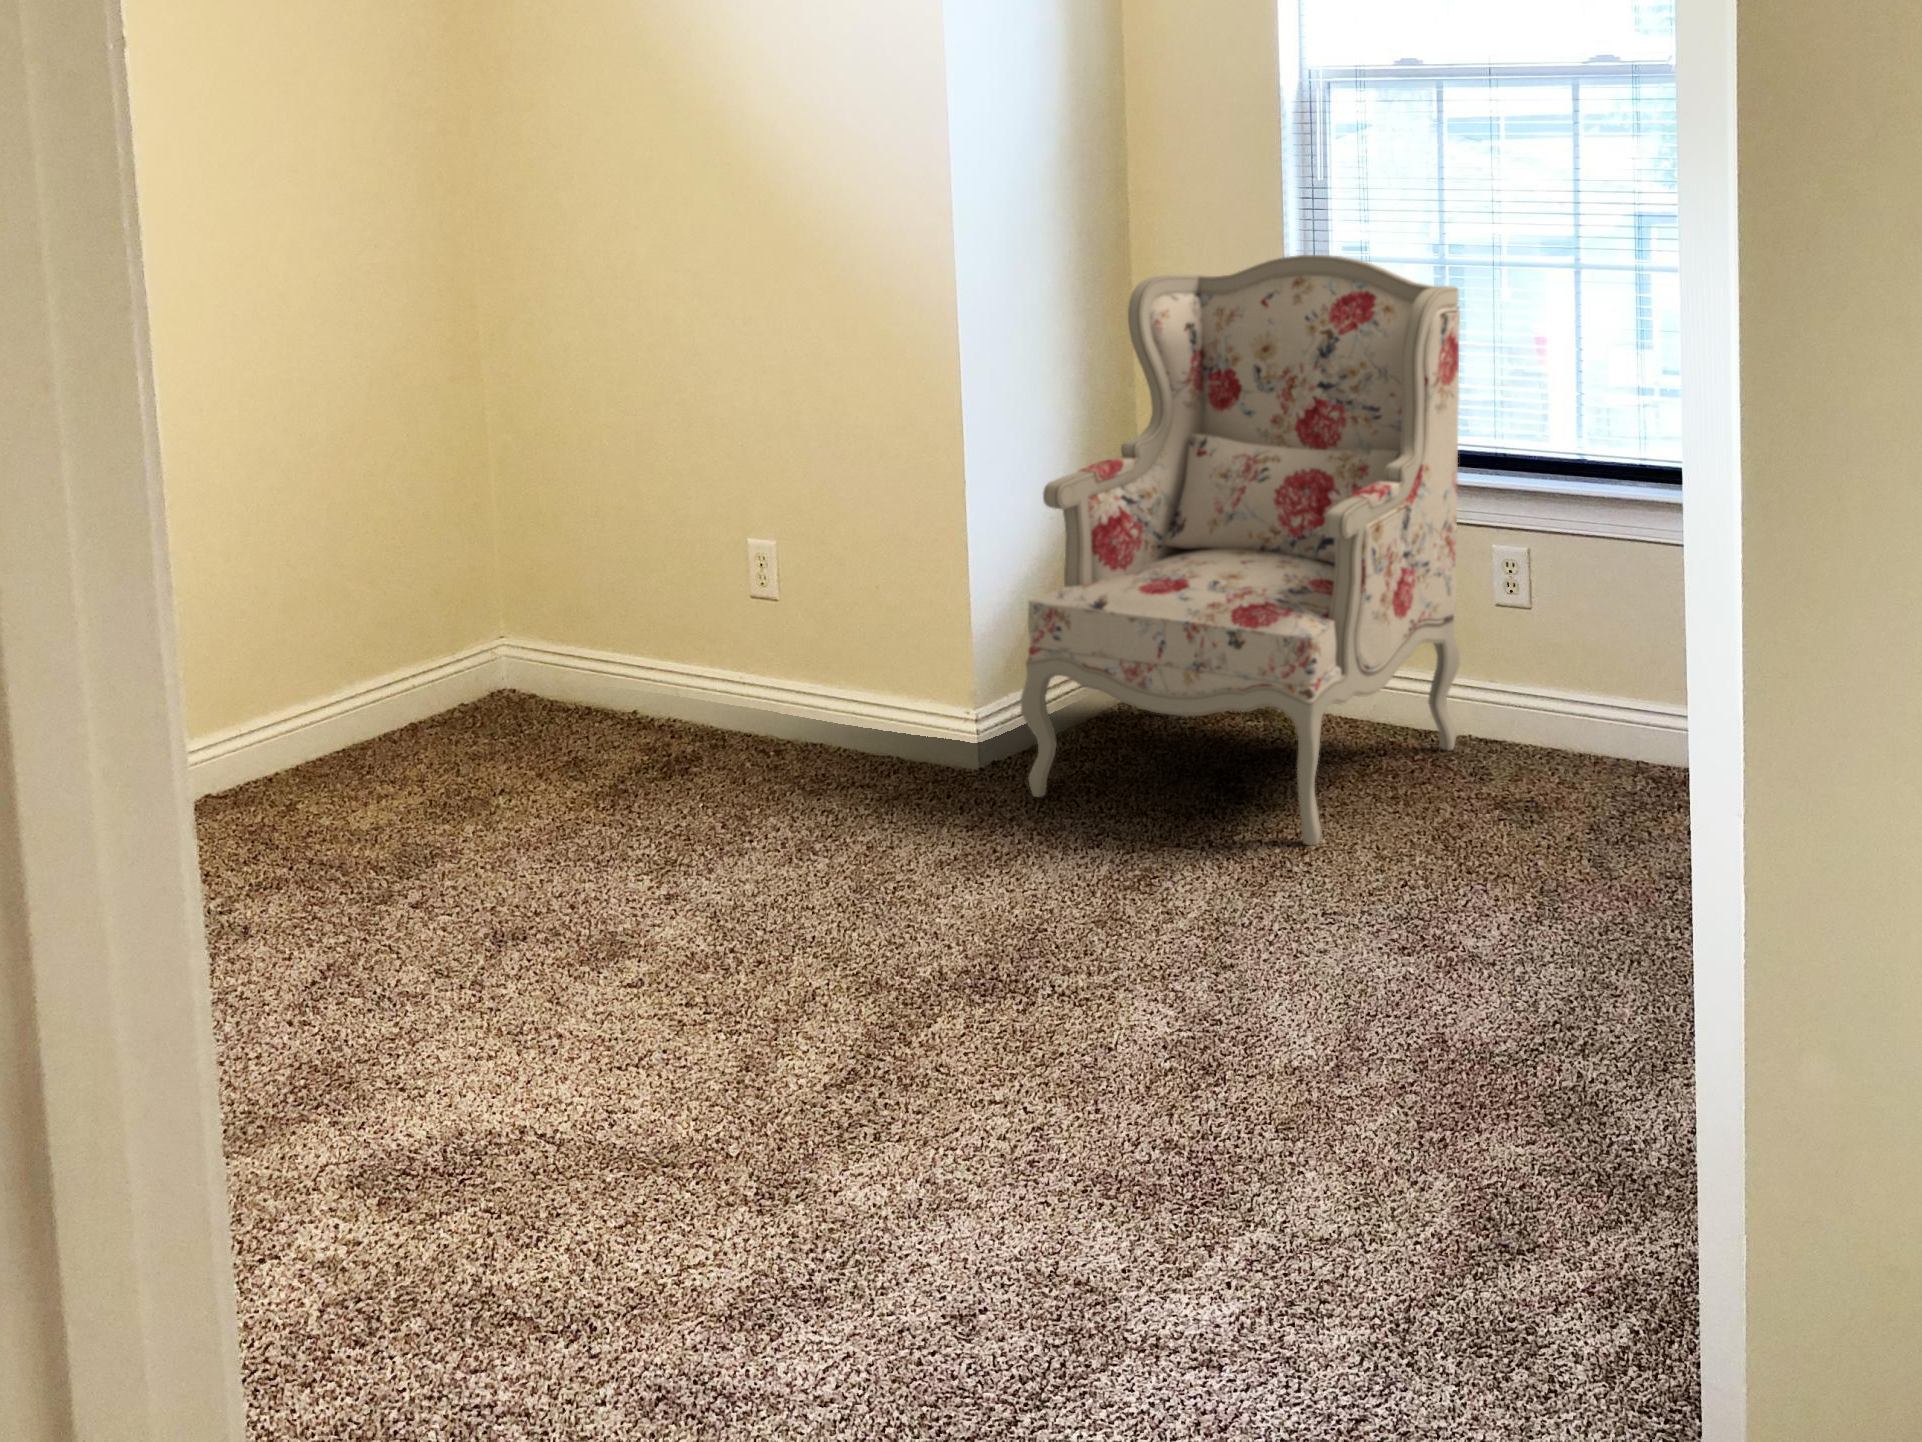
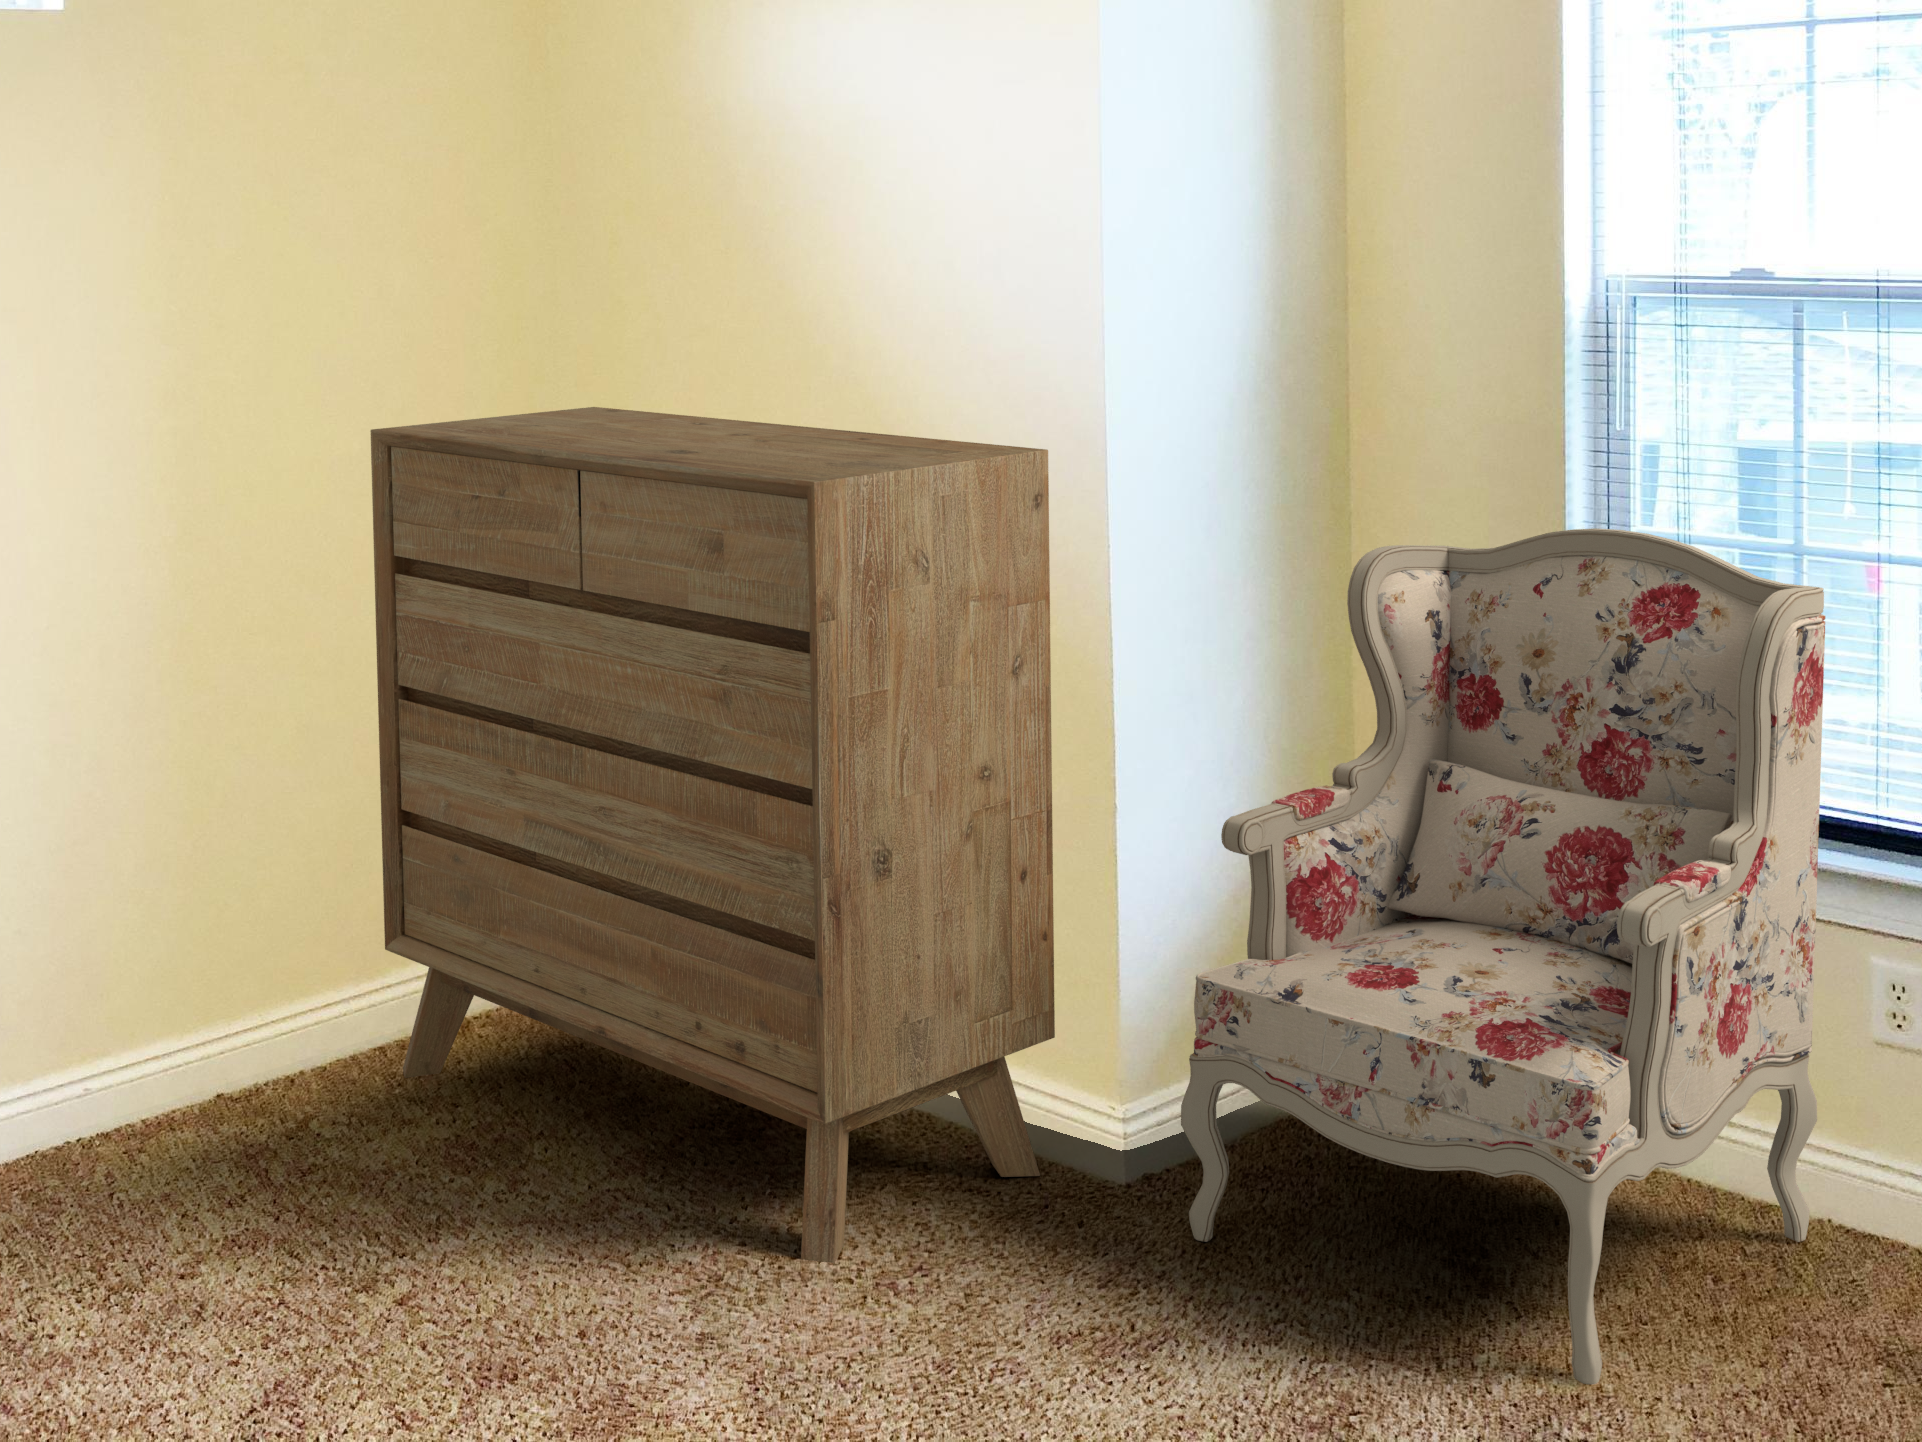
dresser: none [315,197,920,844] -> present [370,407,1055,1263]

